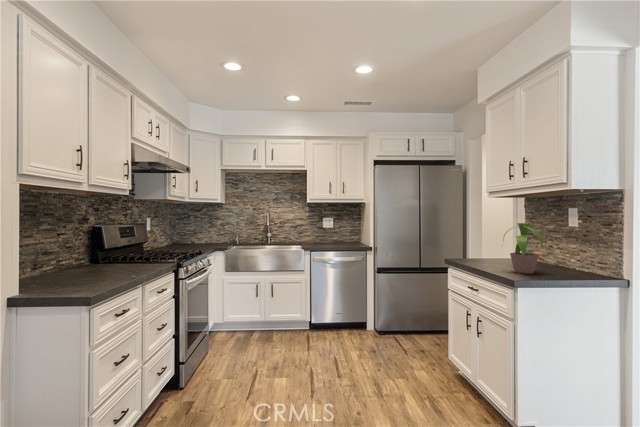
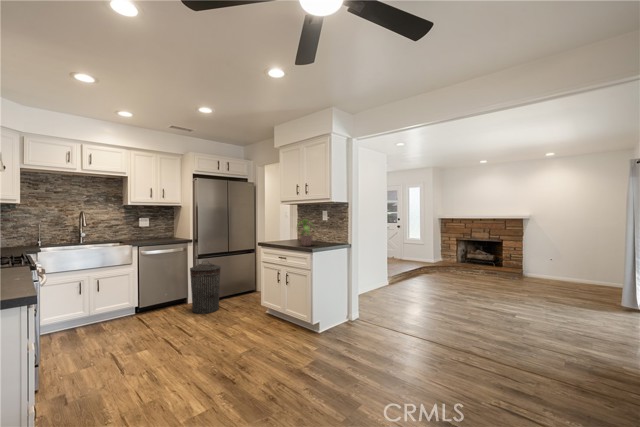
trash can: none [362,277,401,348] -> present [190,263,221,314]

